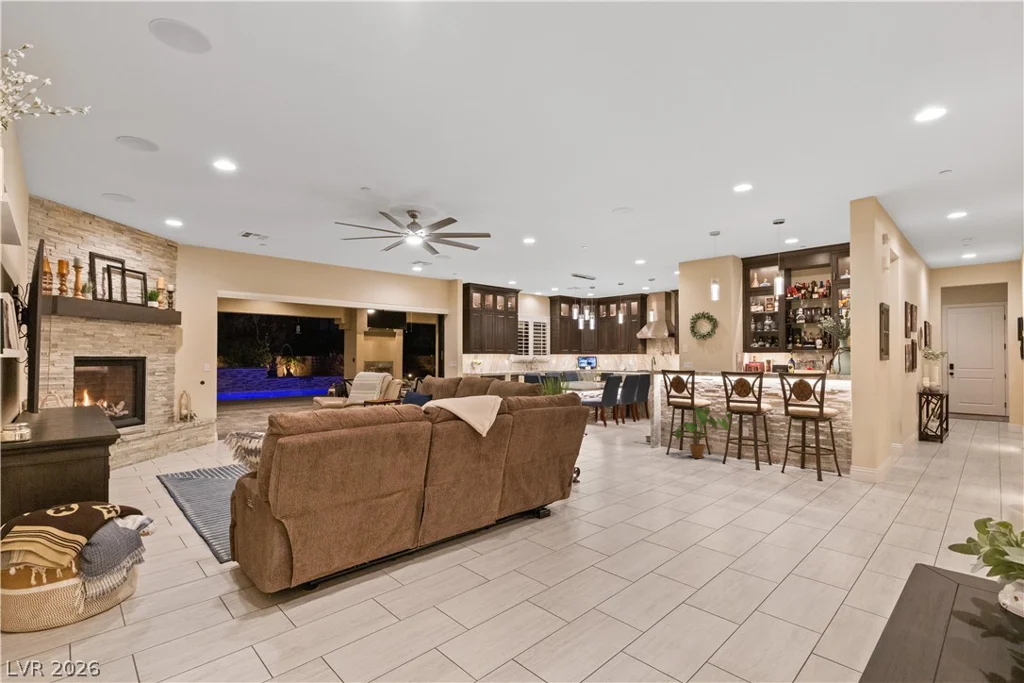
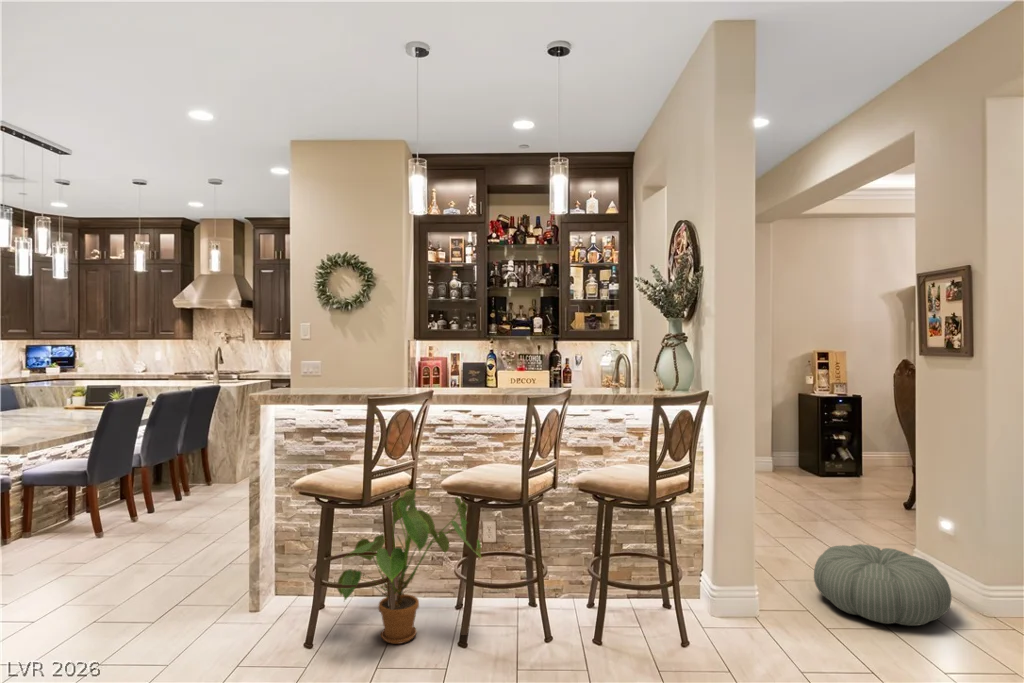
pouf: none [915,460,999,496] -> present [814,544,951,626]

